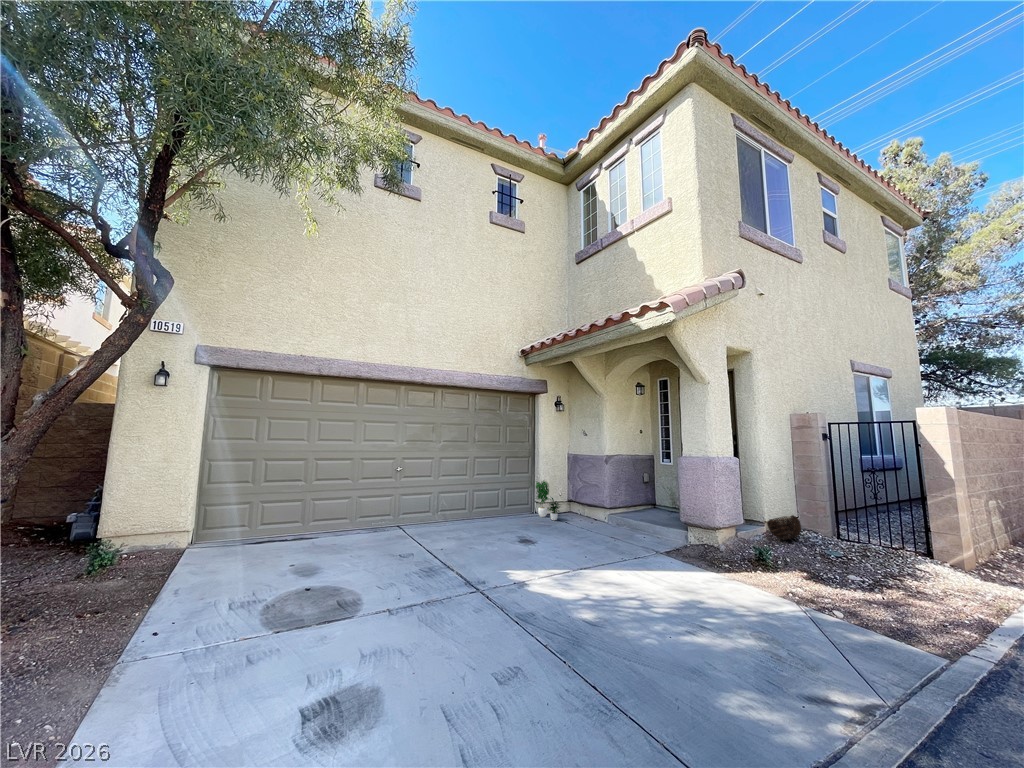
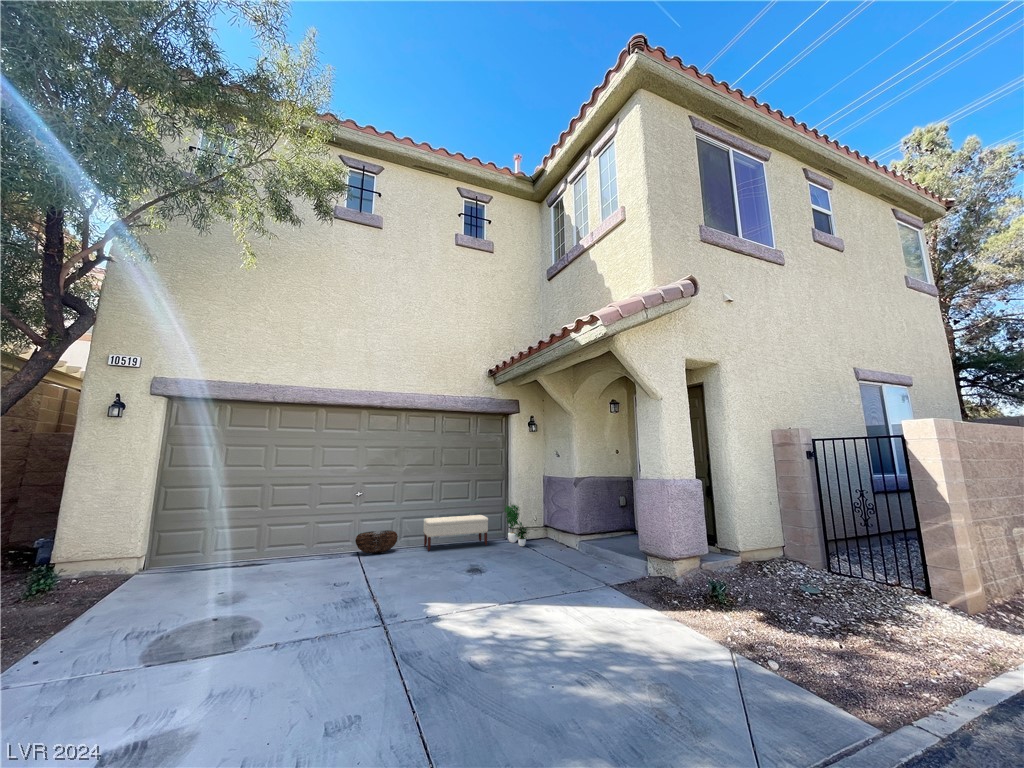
bench: none [460,491,522,525] -> present [423,515,488,551]
basket: present [767,515,801,540] -> present [355,530,398,553]

